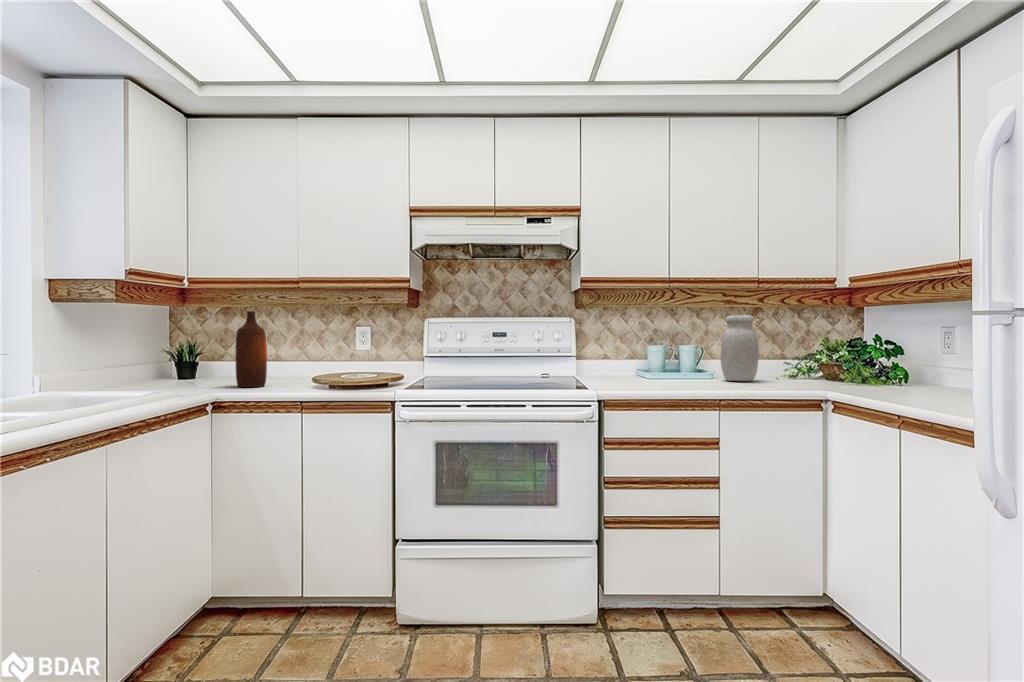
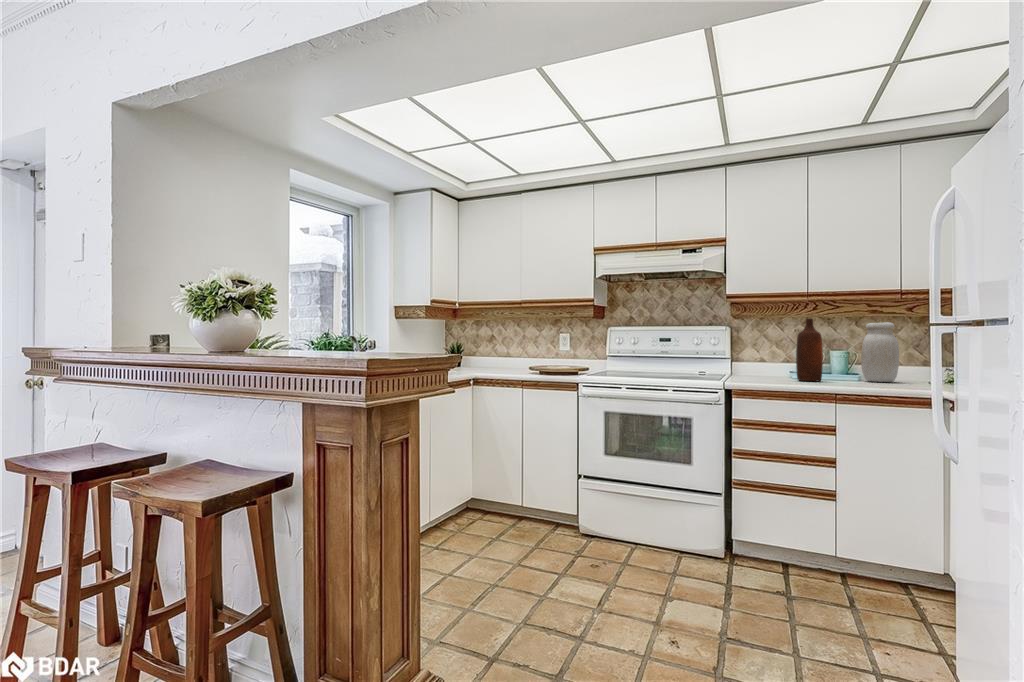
bottle: present [235,311,267,387] -> present [796,318,823,381]

